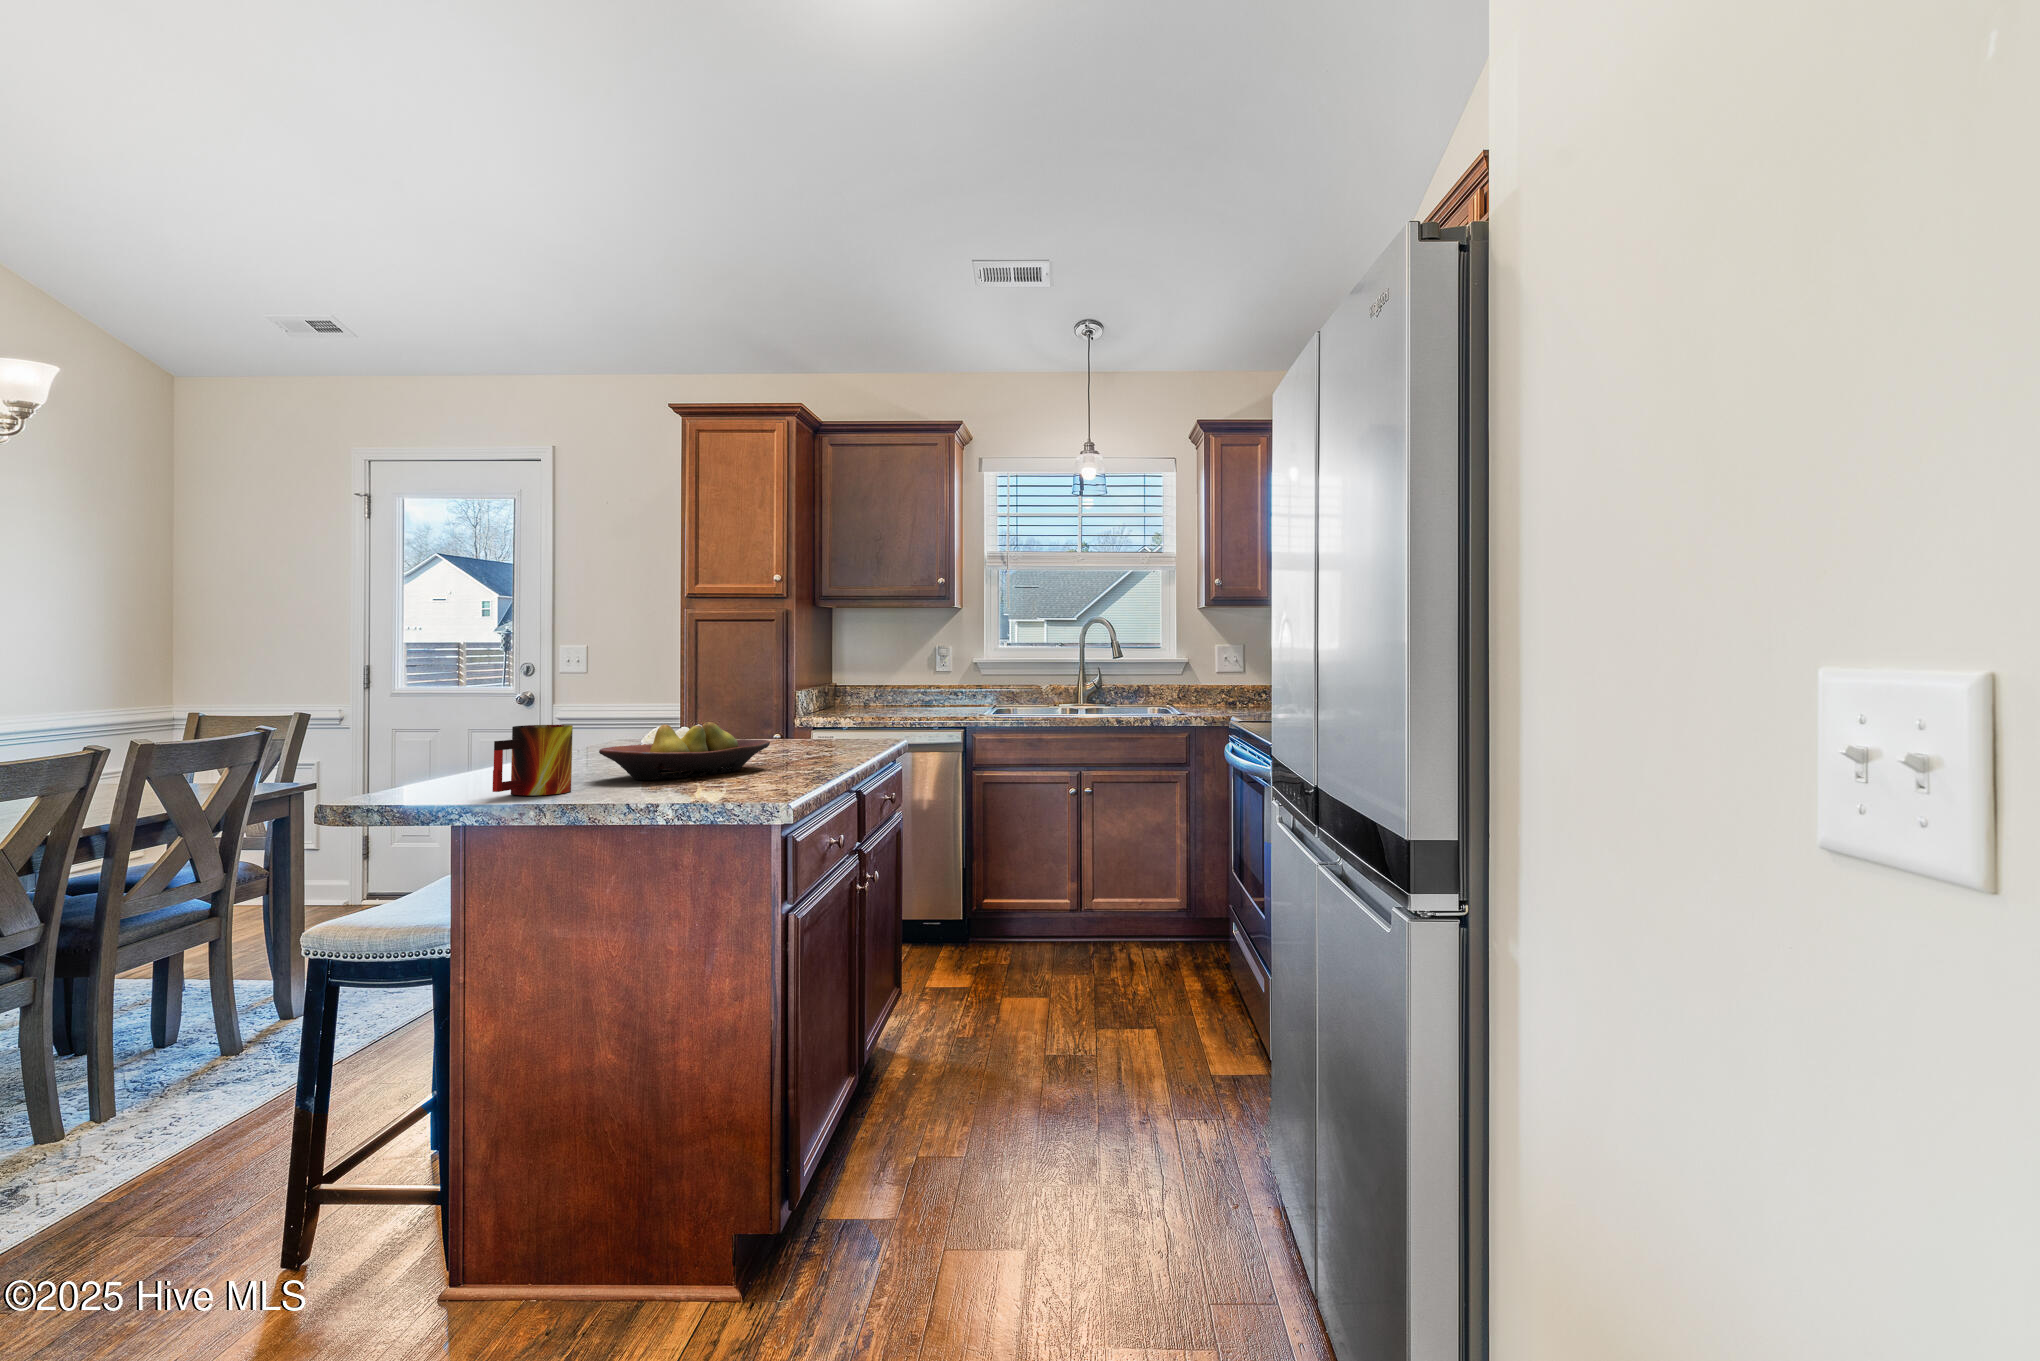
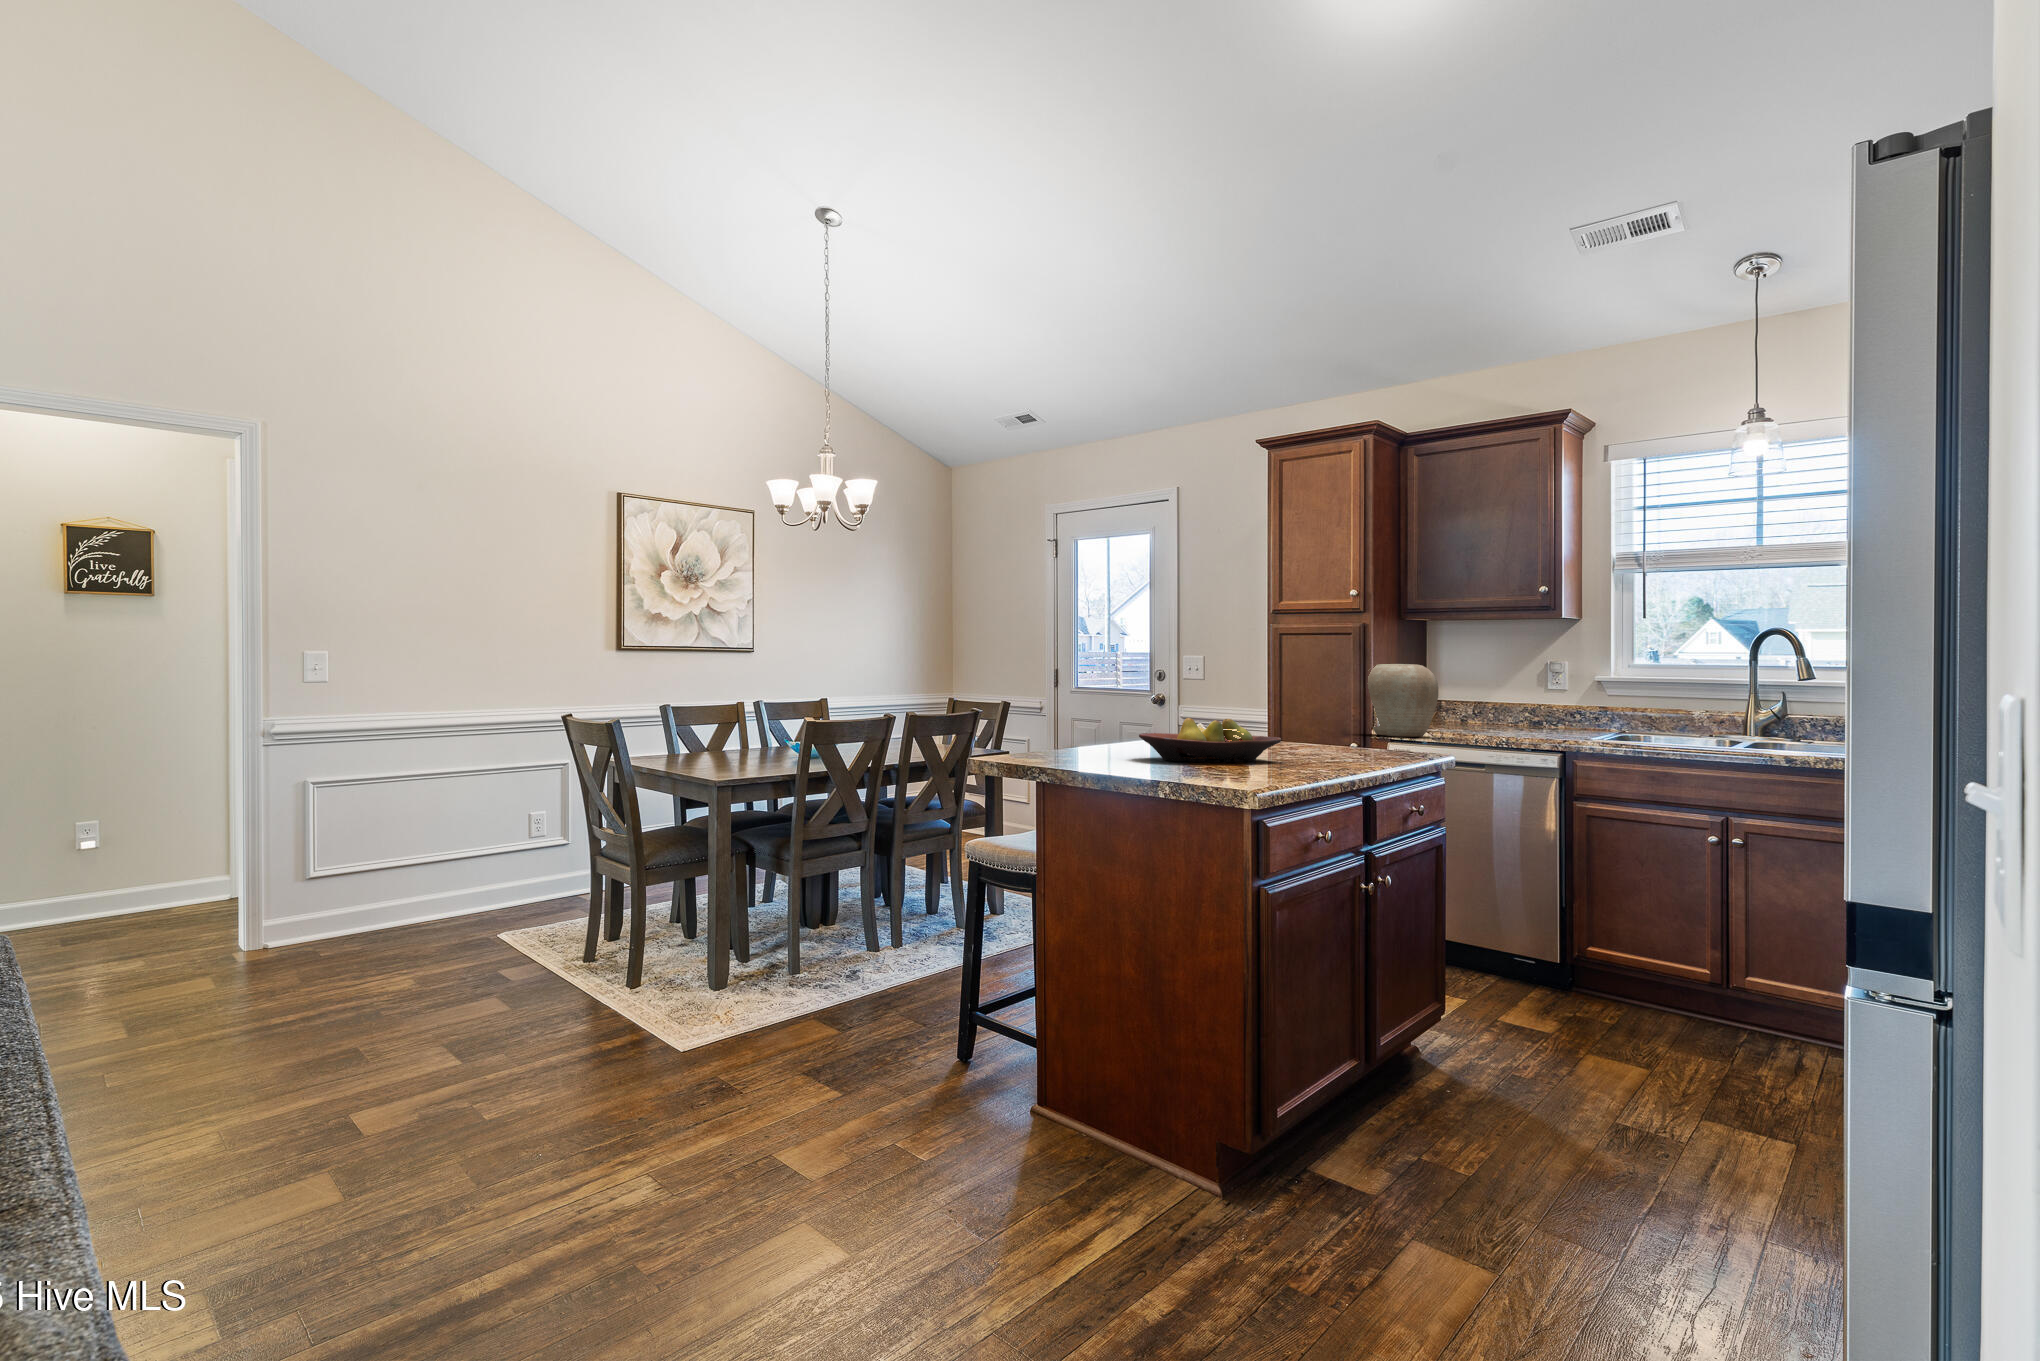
vase: none [783,652,857,725] -> present [1367,664,1439,737]
mug: present [493,725,573,795] -> none [1058,711,1113,763]

